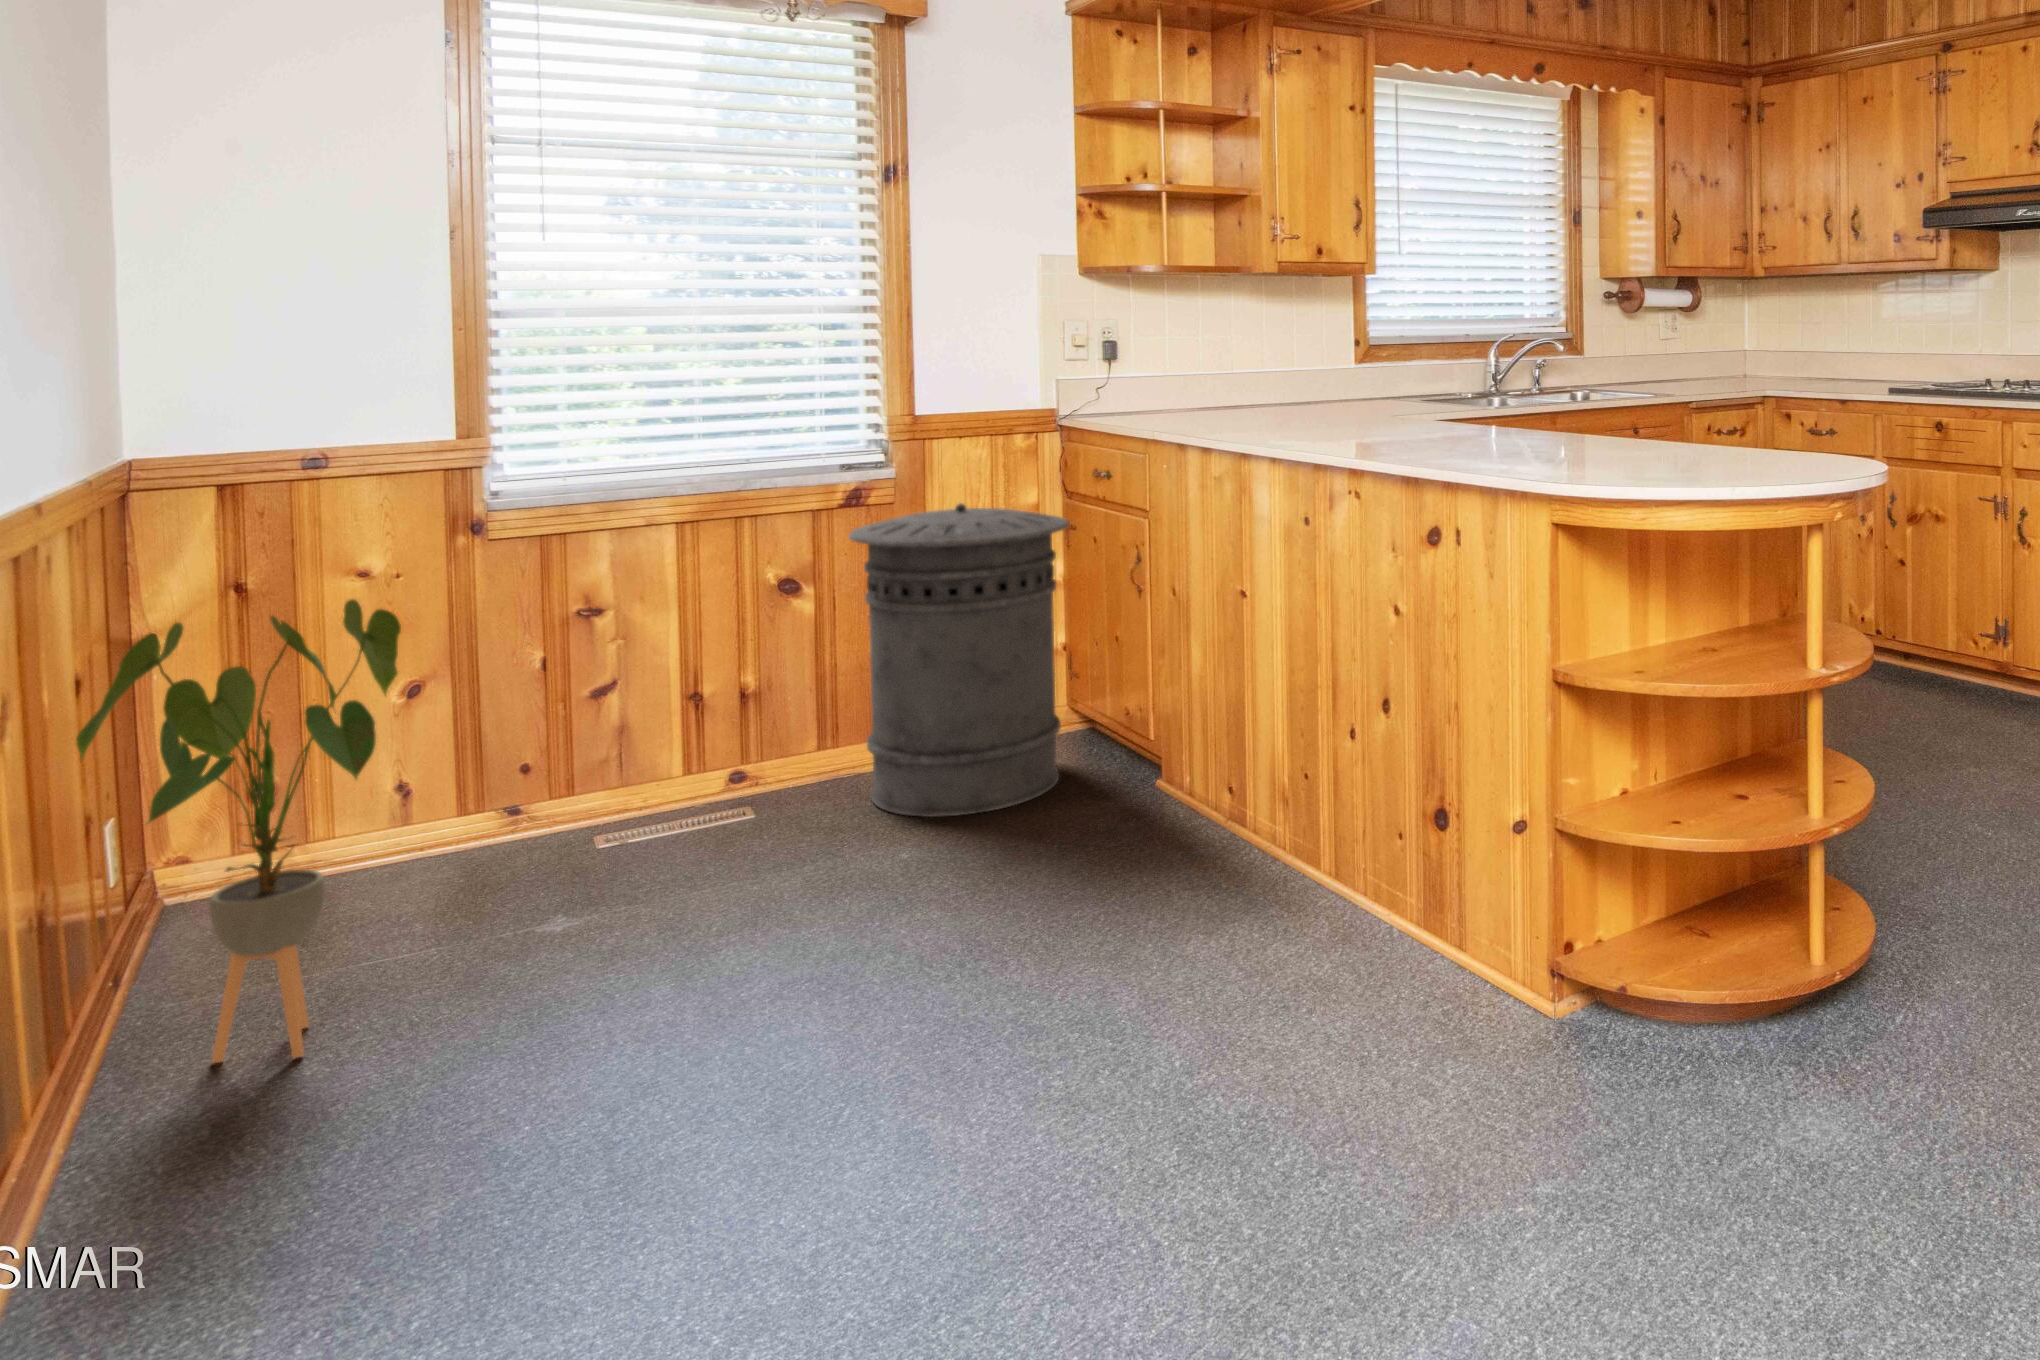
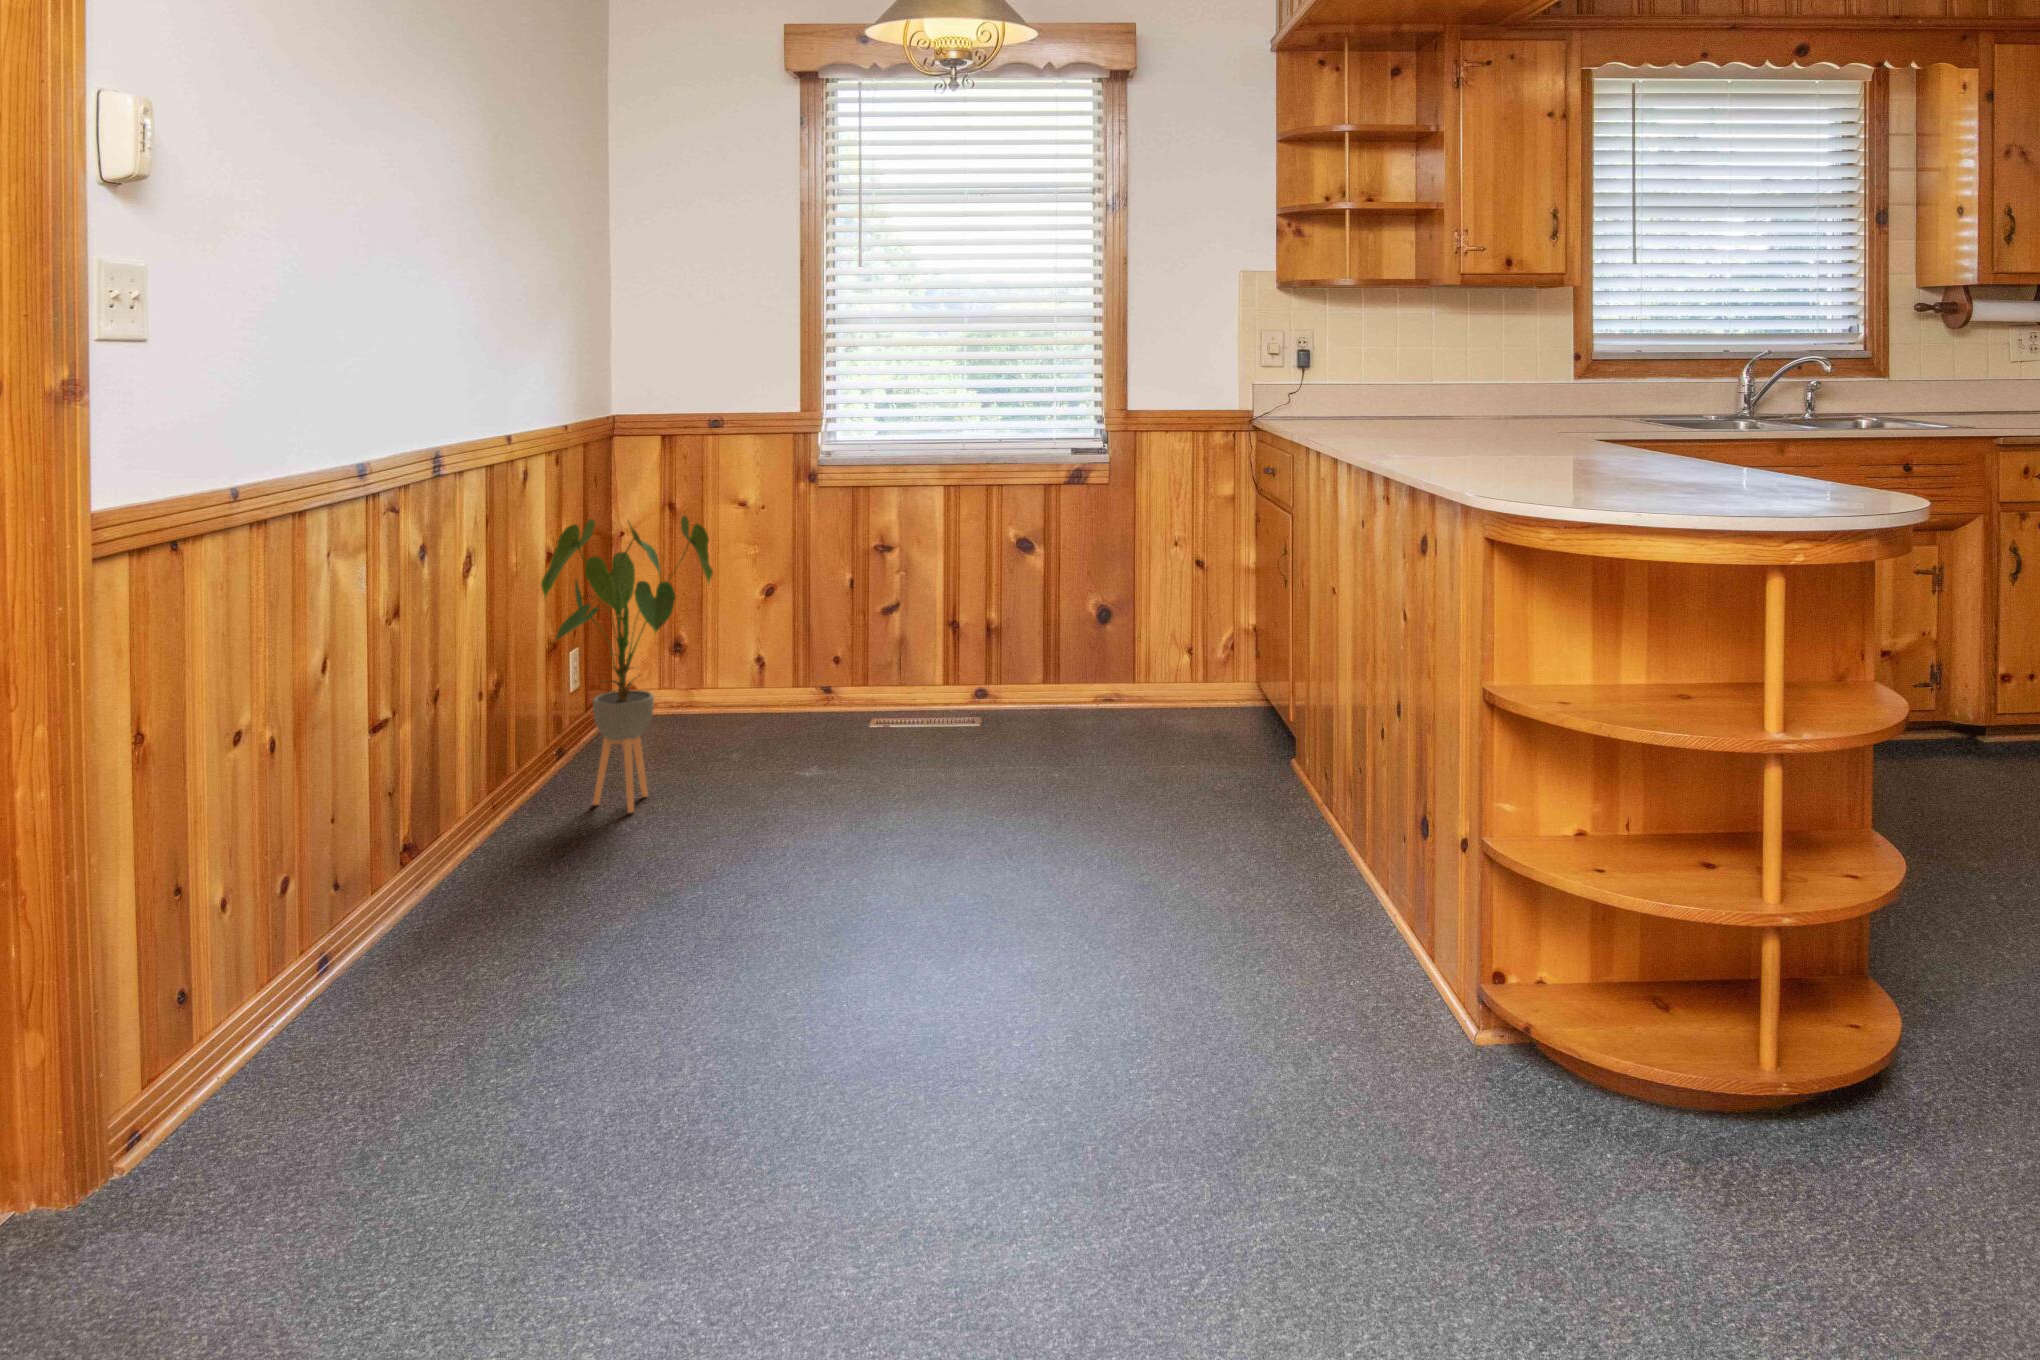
trash can: present [849,503,1069,817] -> none [1048,487,1228,752]

